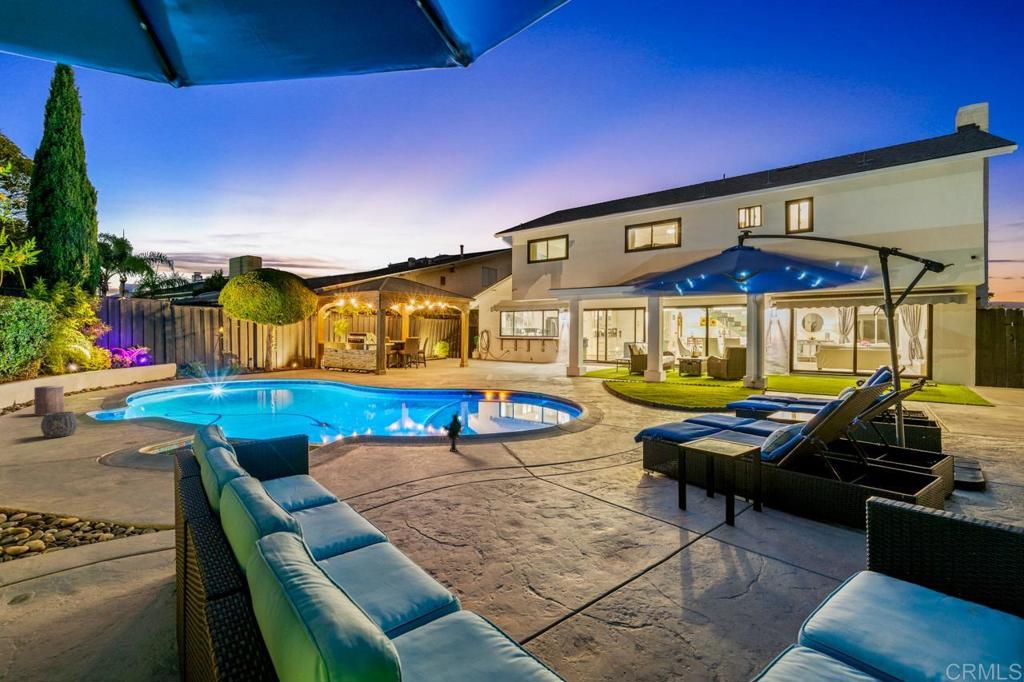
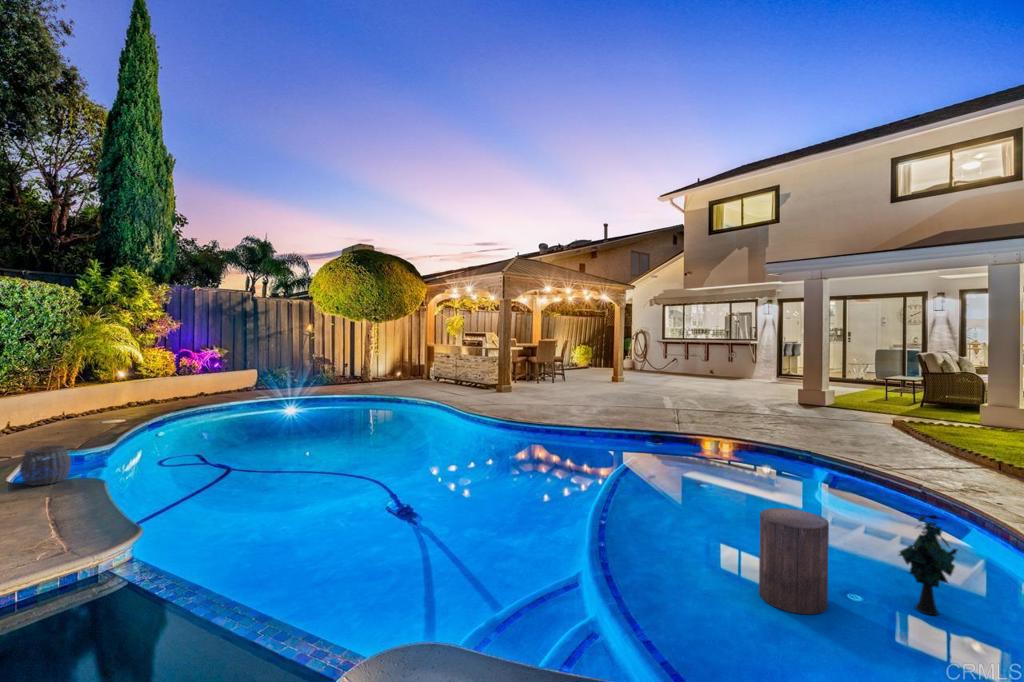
stool: present [34,386,64,416] -> present [759,508,829,614]
decorative plant: present [443,411,464,452] -> present [899,515,957,615]

